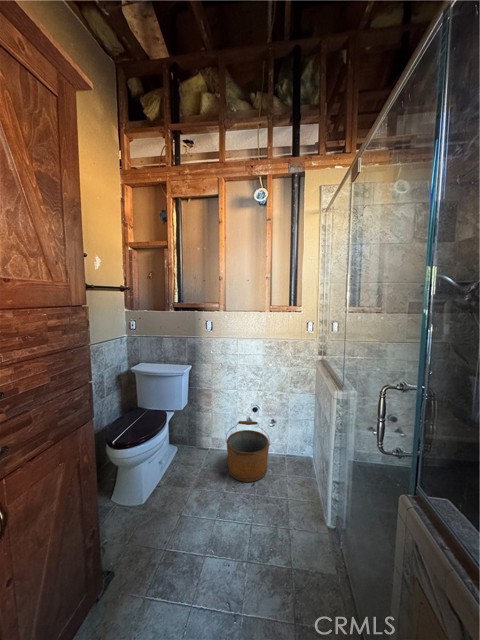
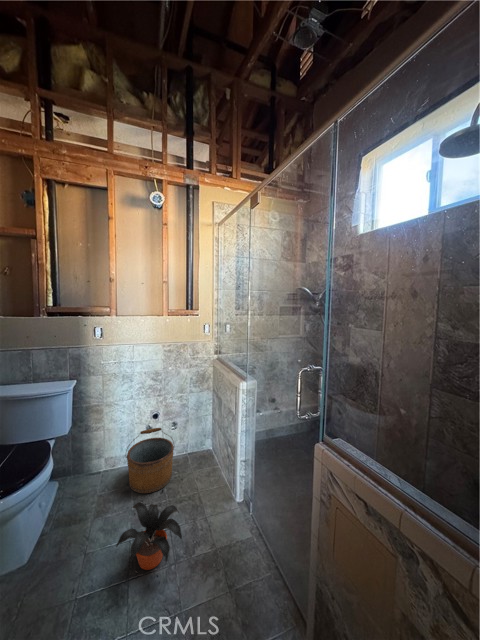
potted plant: none [204,486,262,552] -> present [116,502,182,570]

